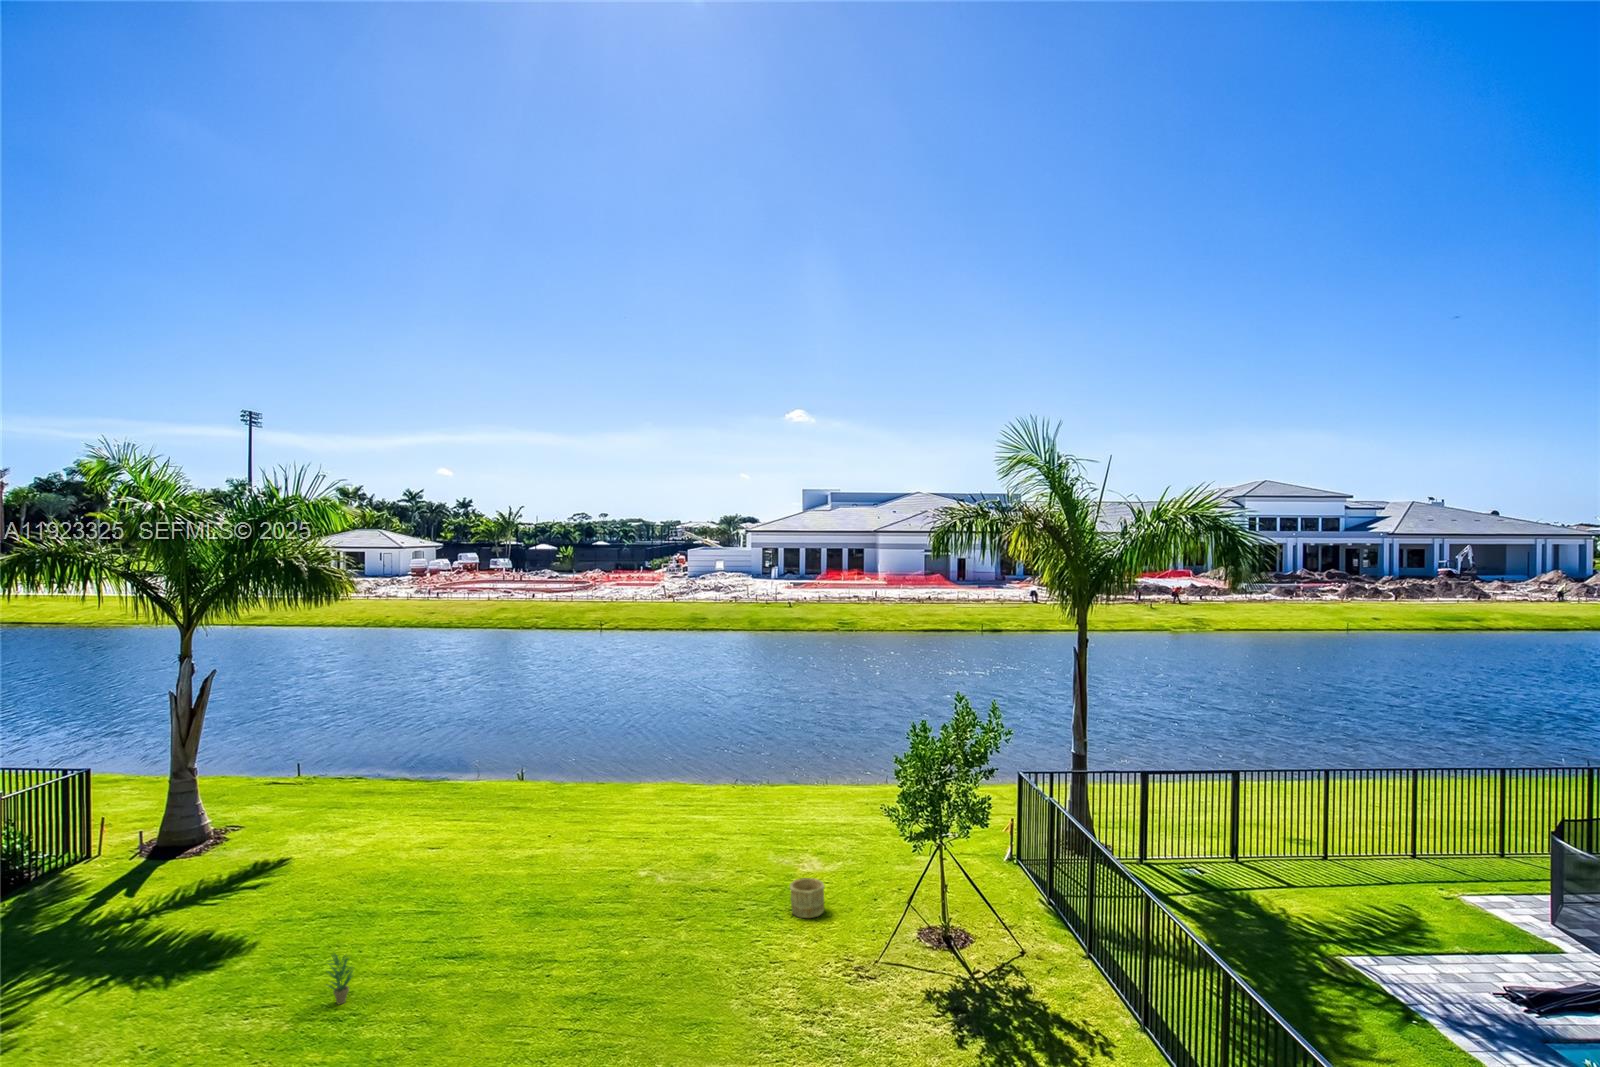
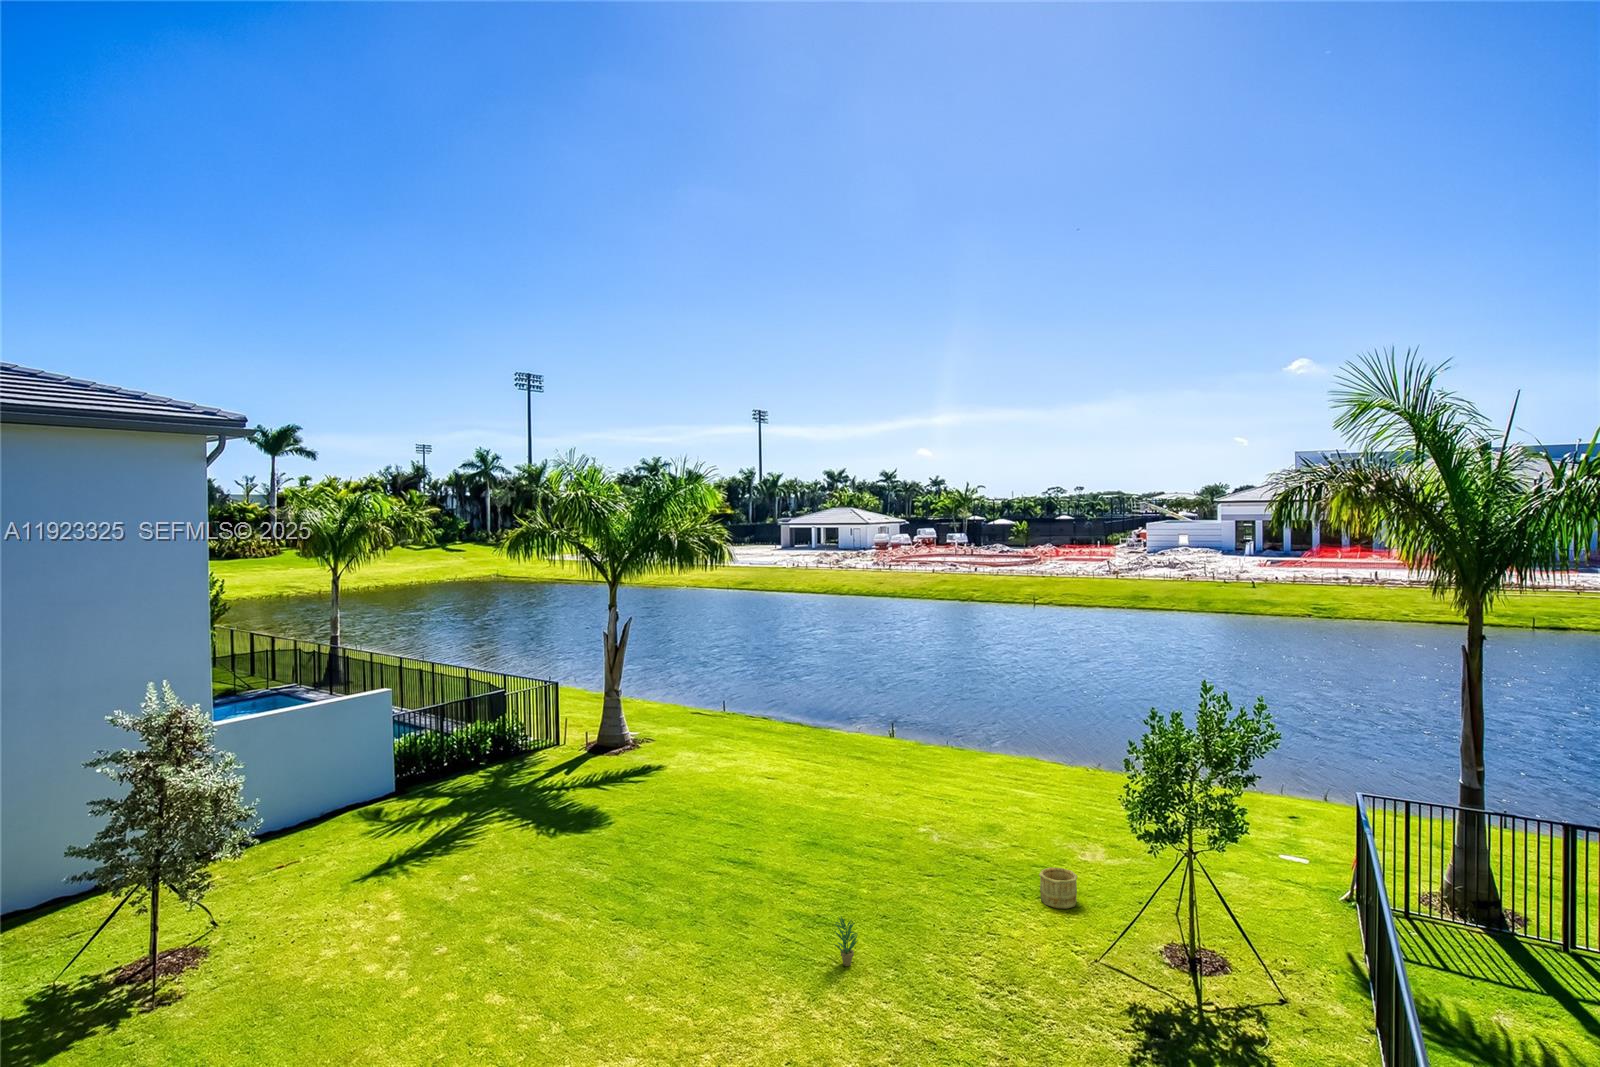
potted plant: present [326,954,352,1004] -> present [834,916,858,966]

